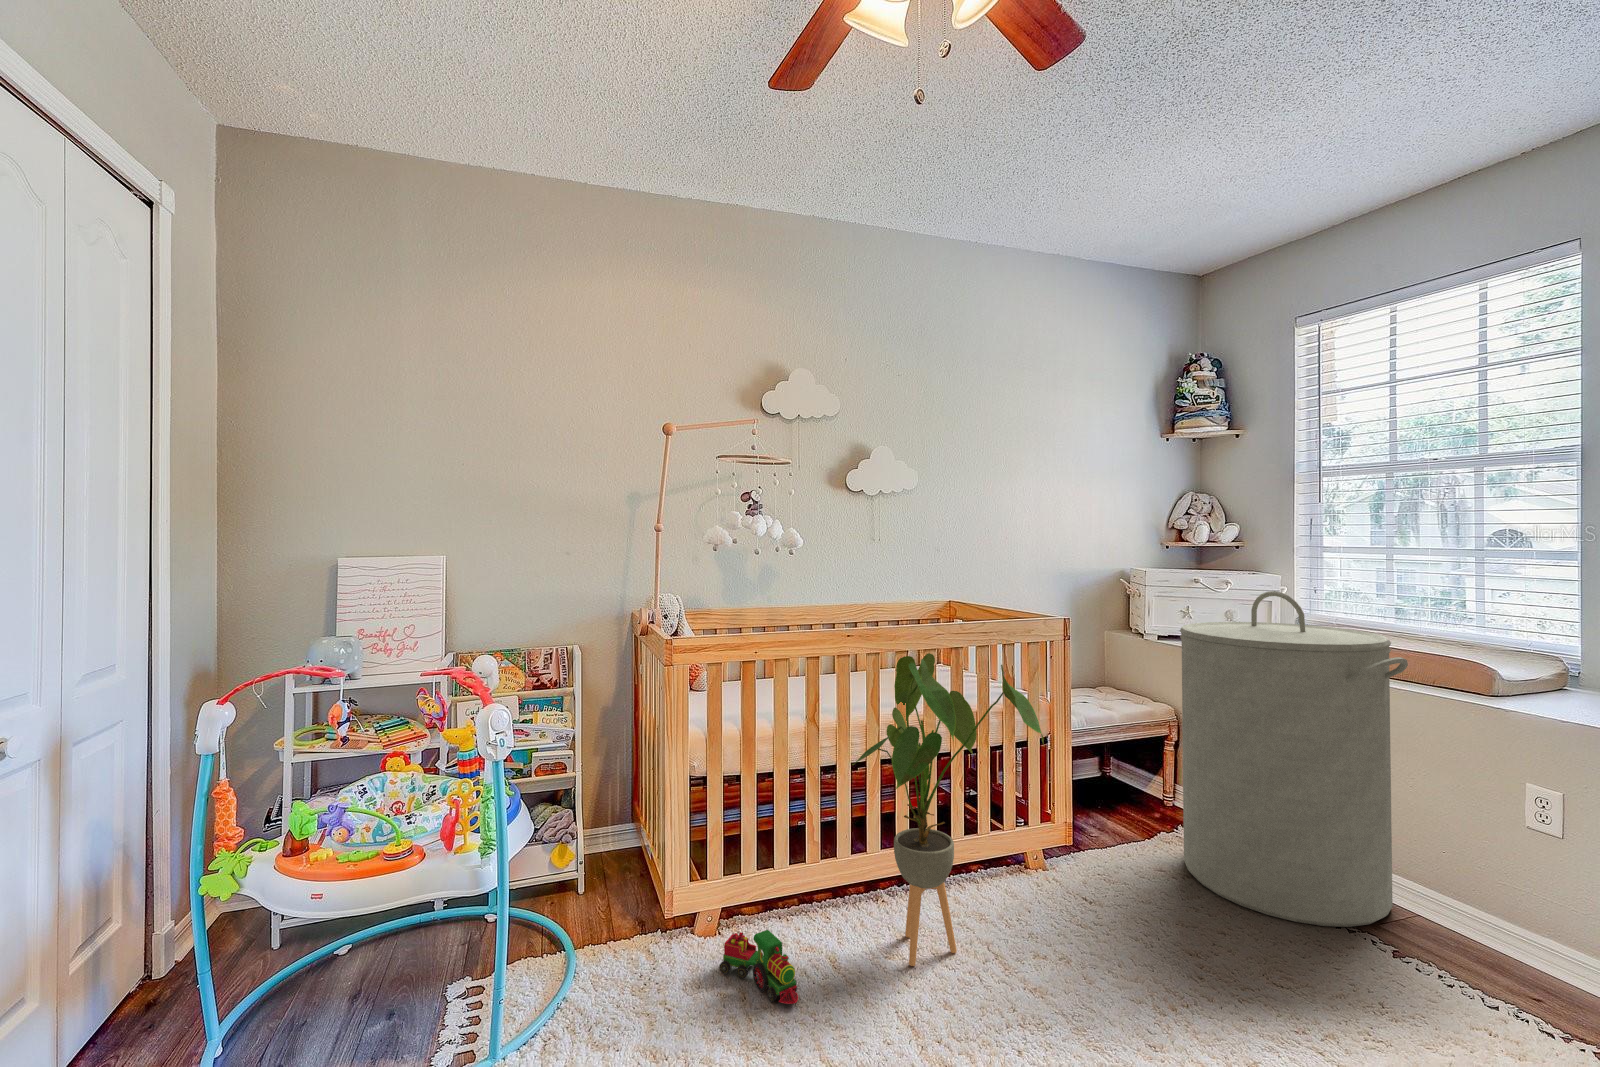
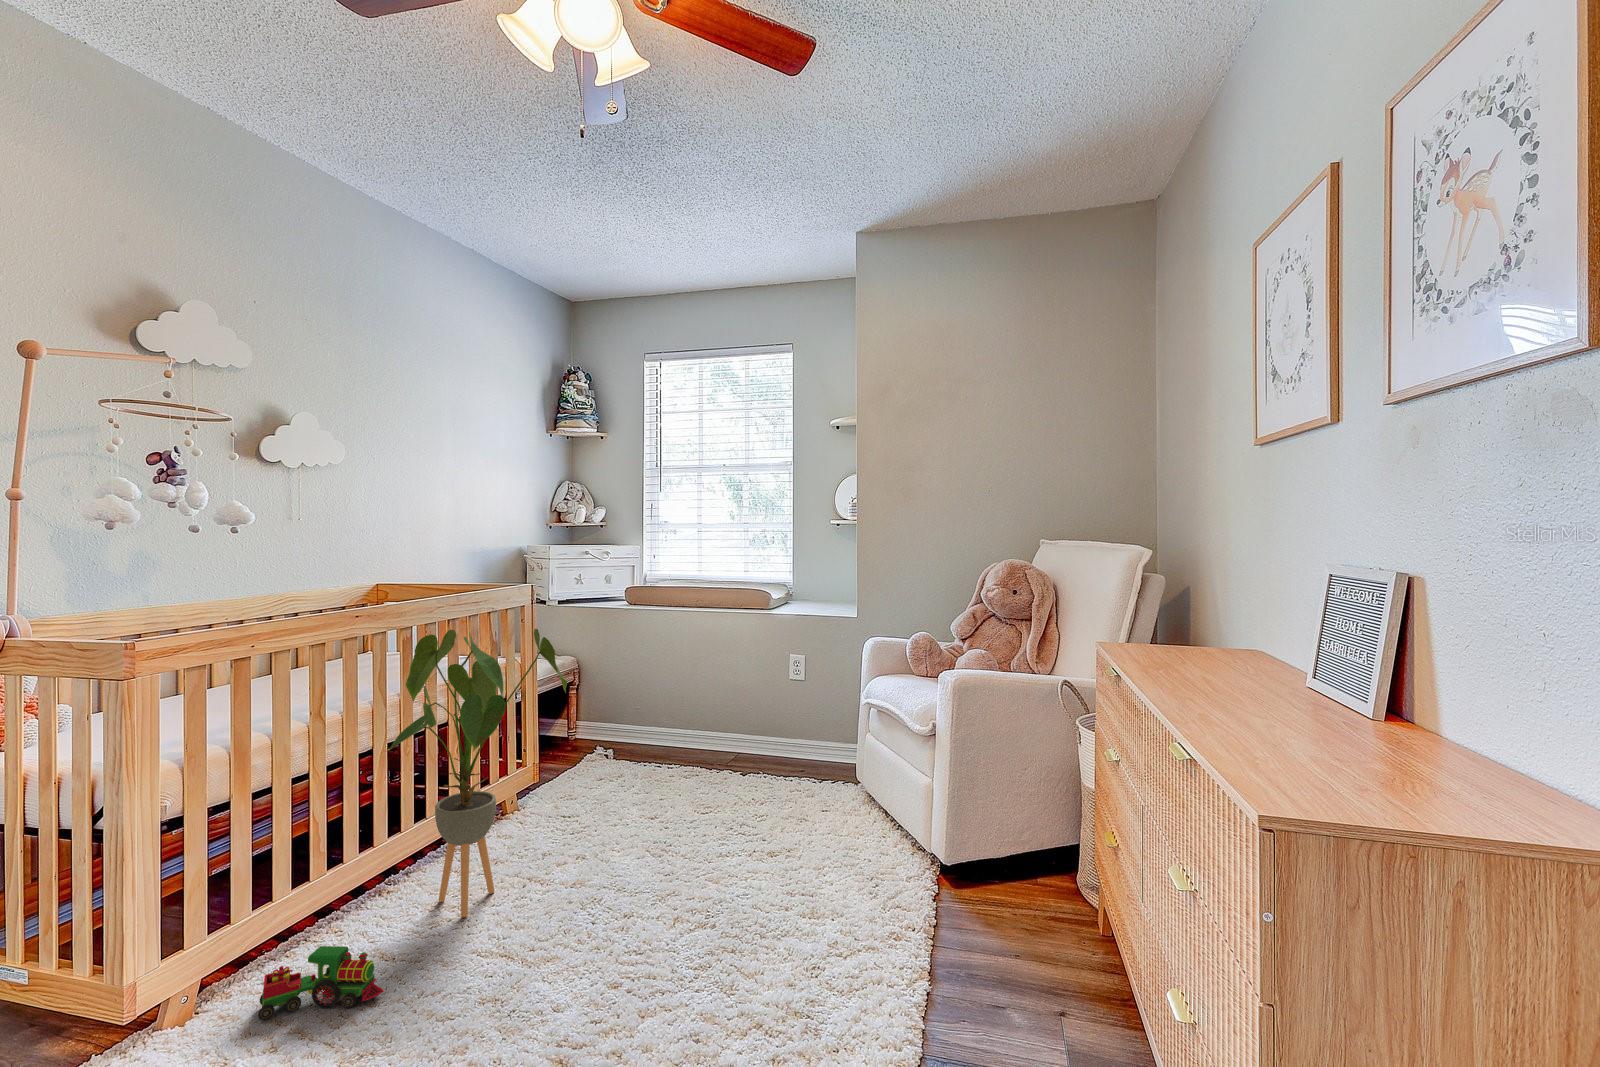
laundry hamper: present [1180,591,1408,927] -> none [602,559,745,784]

